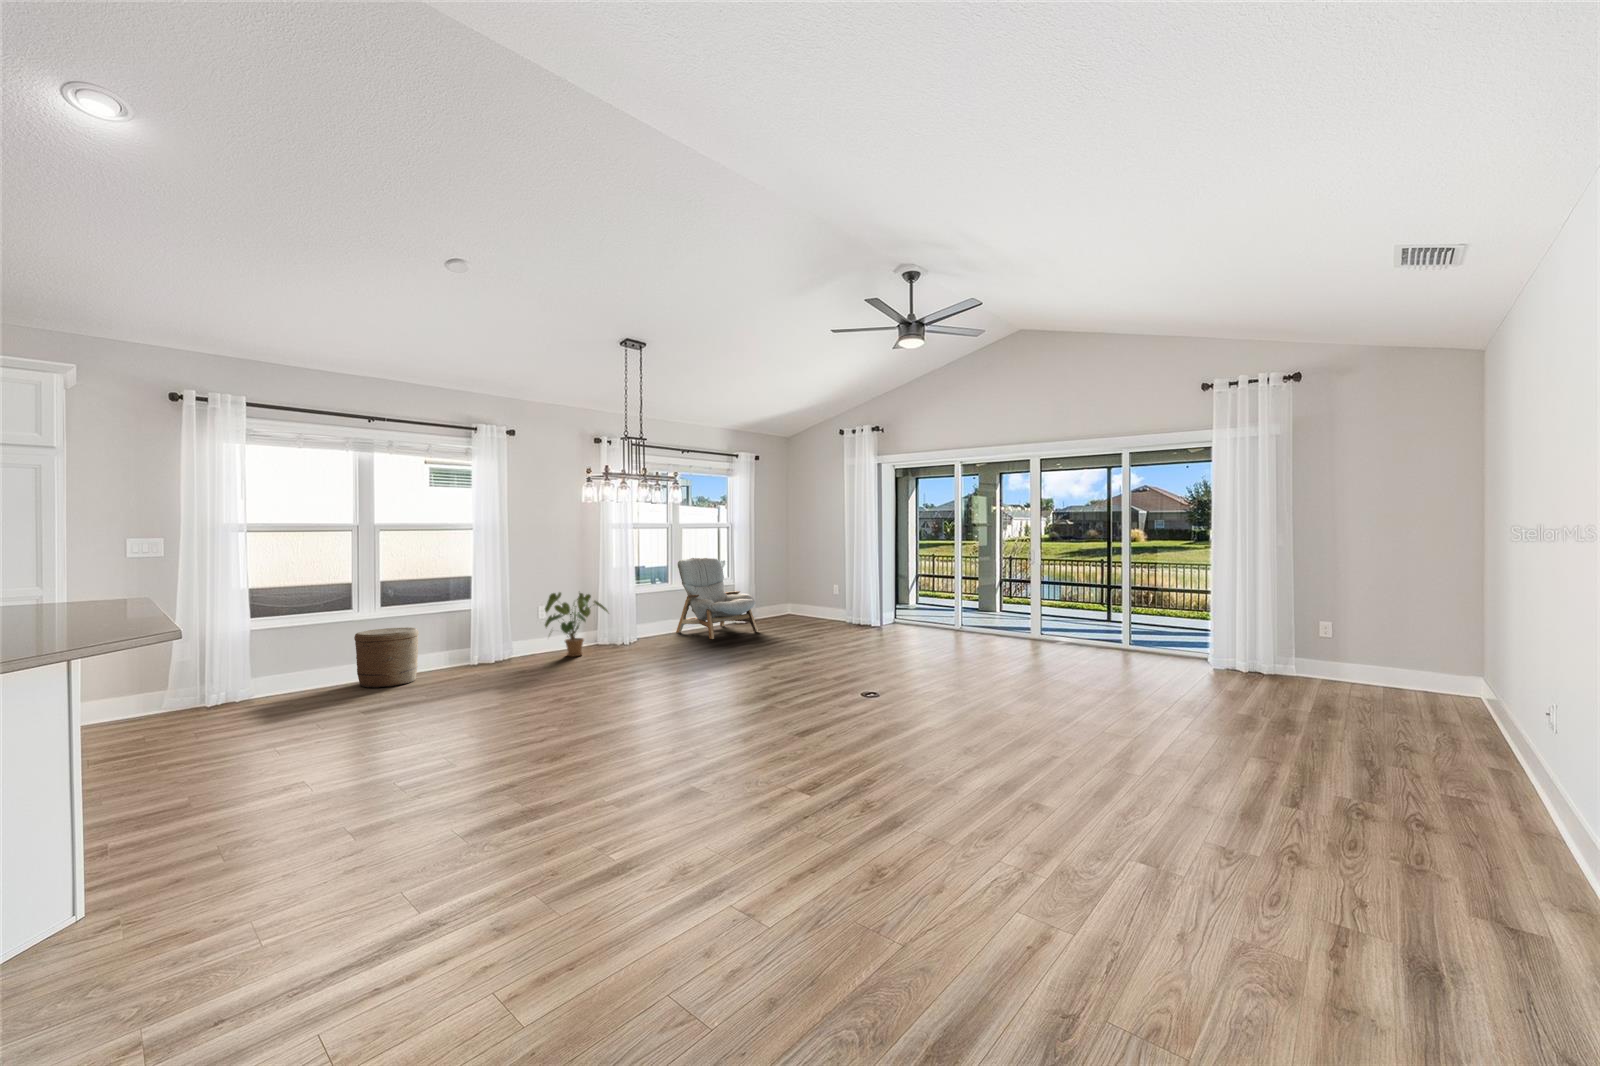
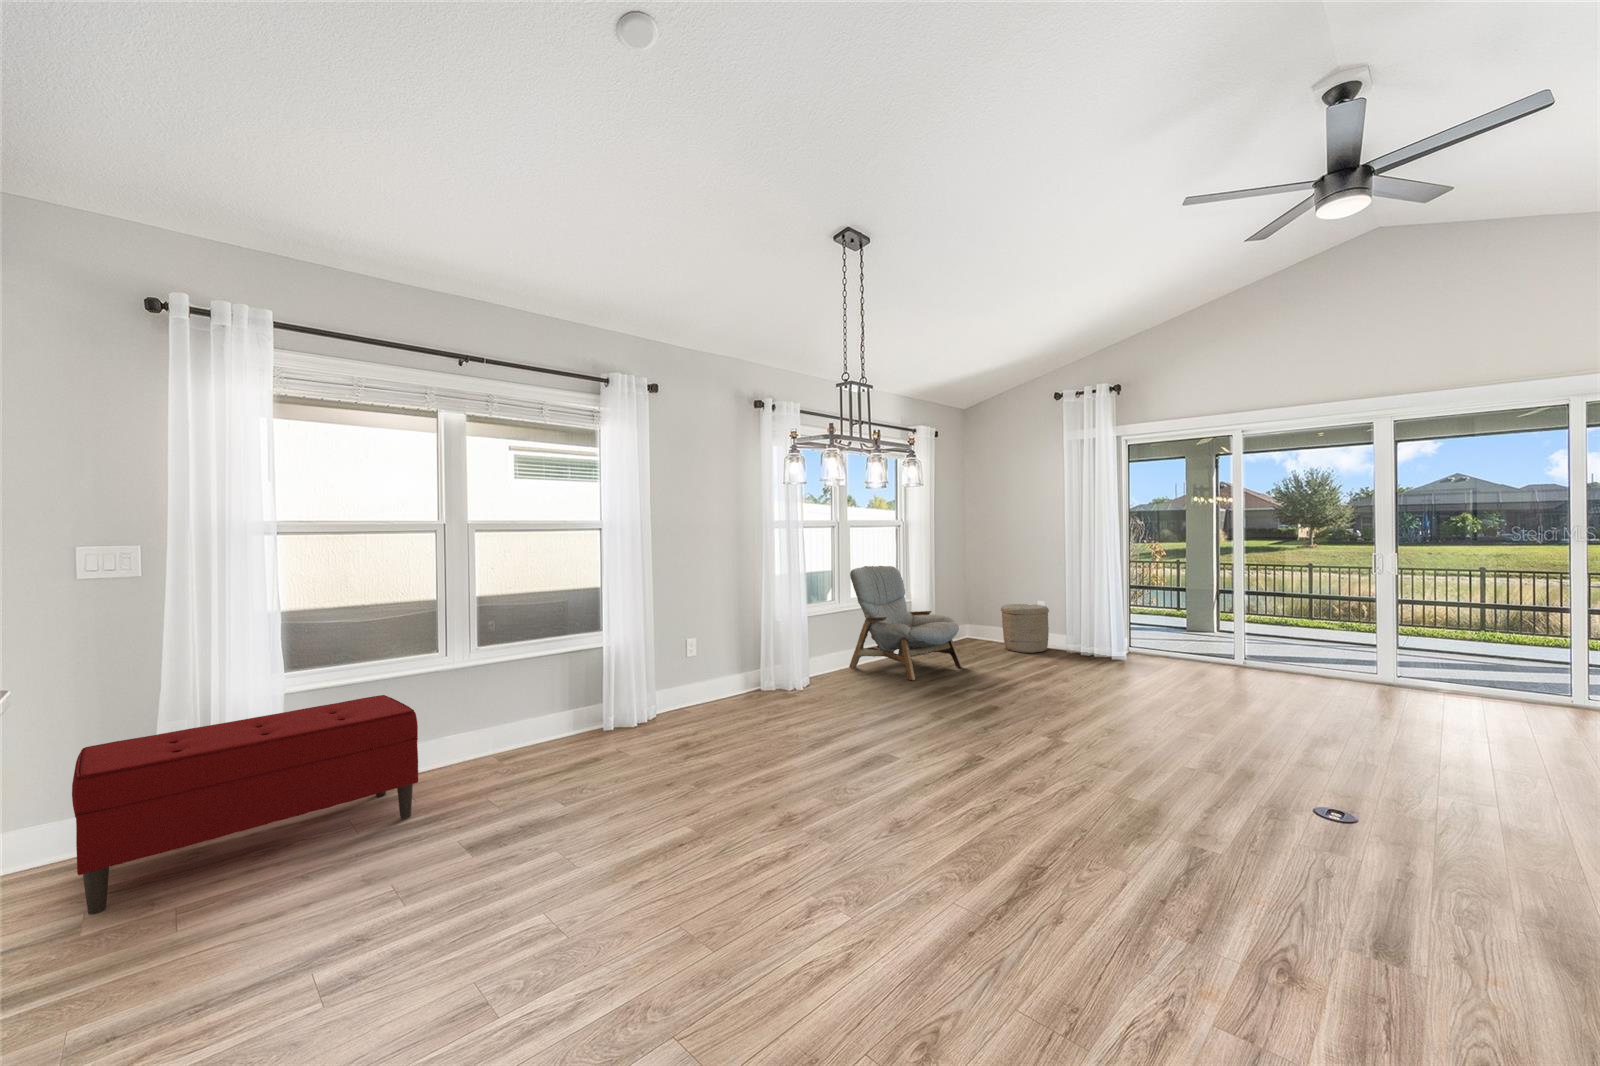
house plant: present [545,592,608,656] -> none [696,617,786,713]
woven basket: present [354,627,419,688] -> present [1001,604,1049,653]
bench: none [136,633,337,733] -> present [72,695,418,914]

